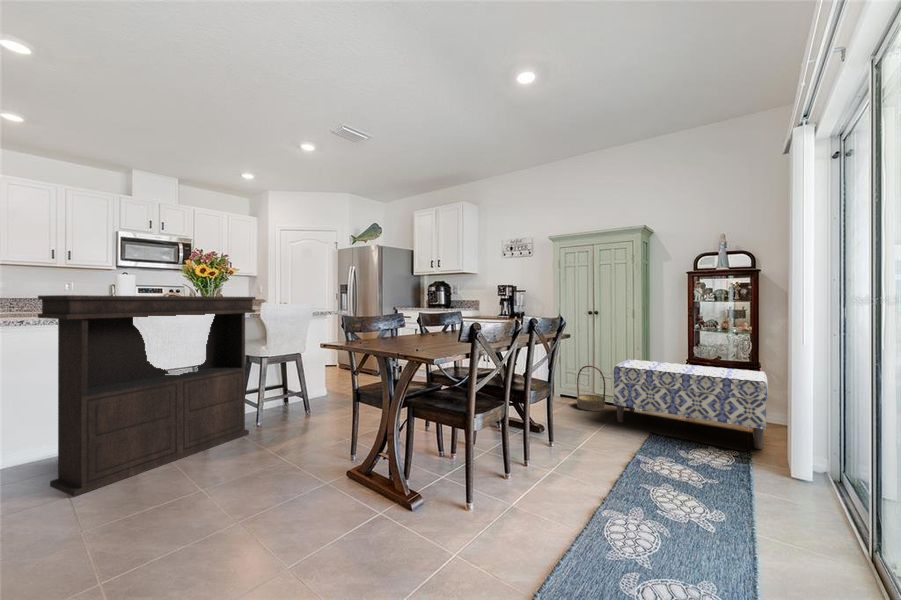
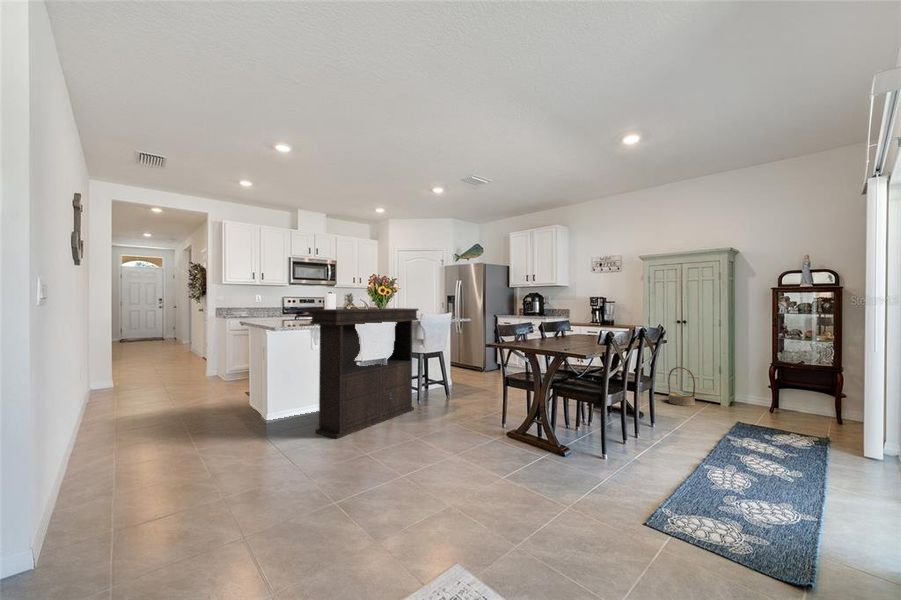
bench: present [613,359,768,449] -> none [704,362,847,438]

